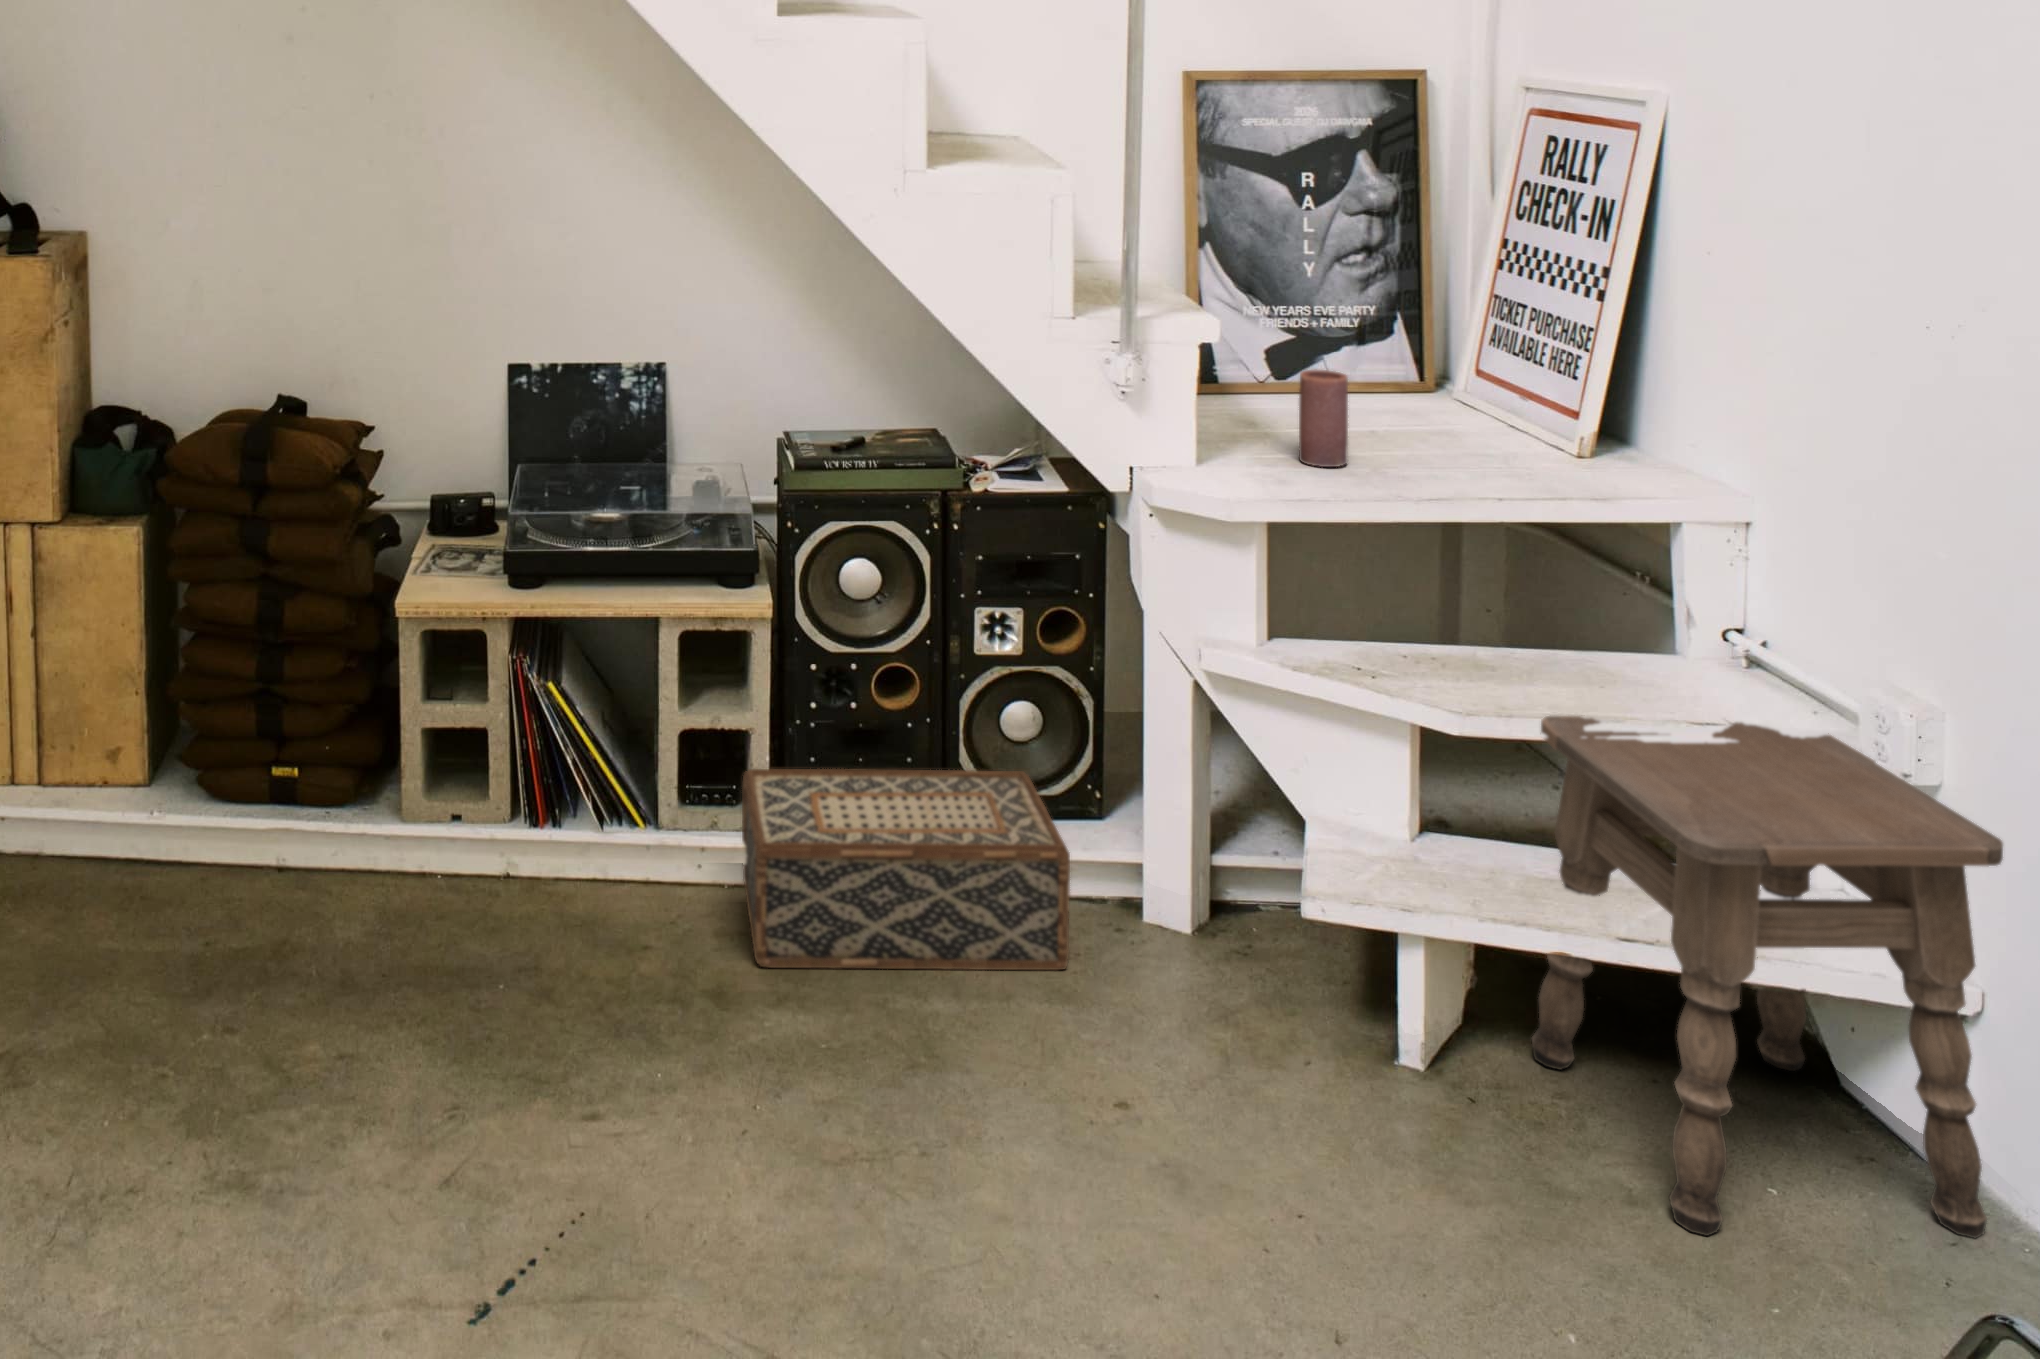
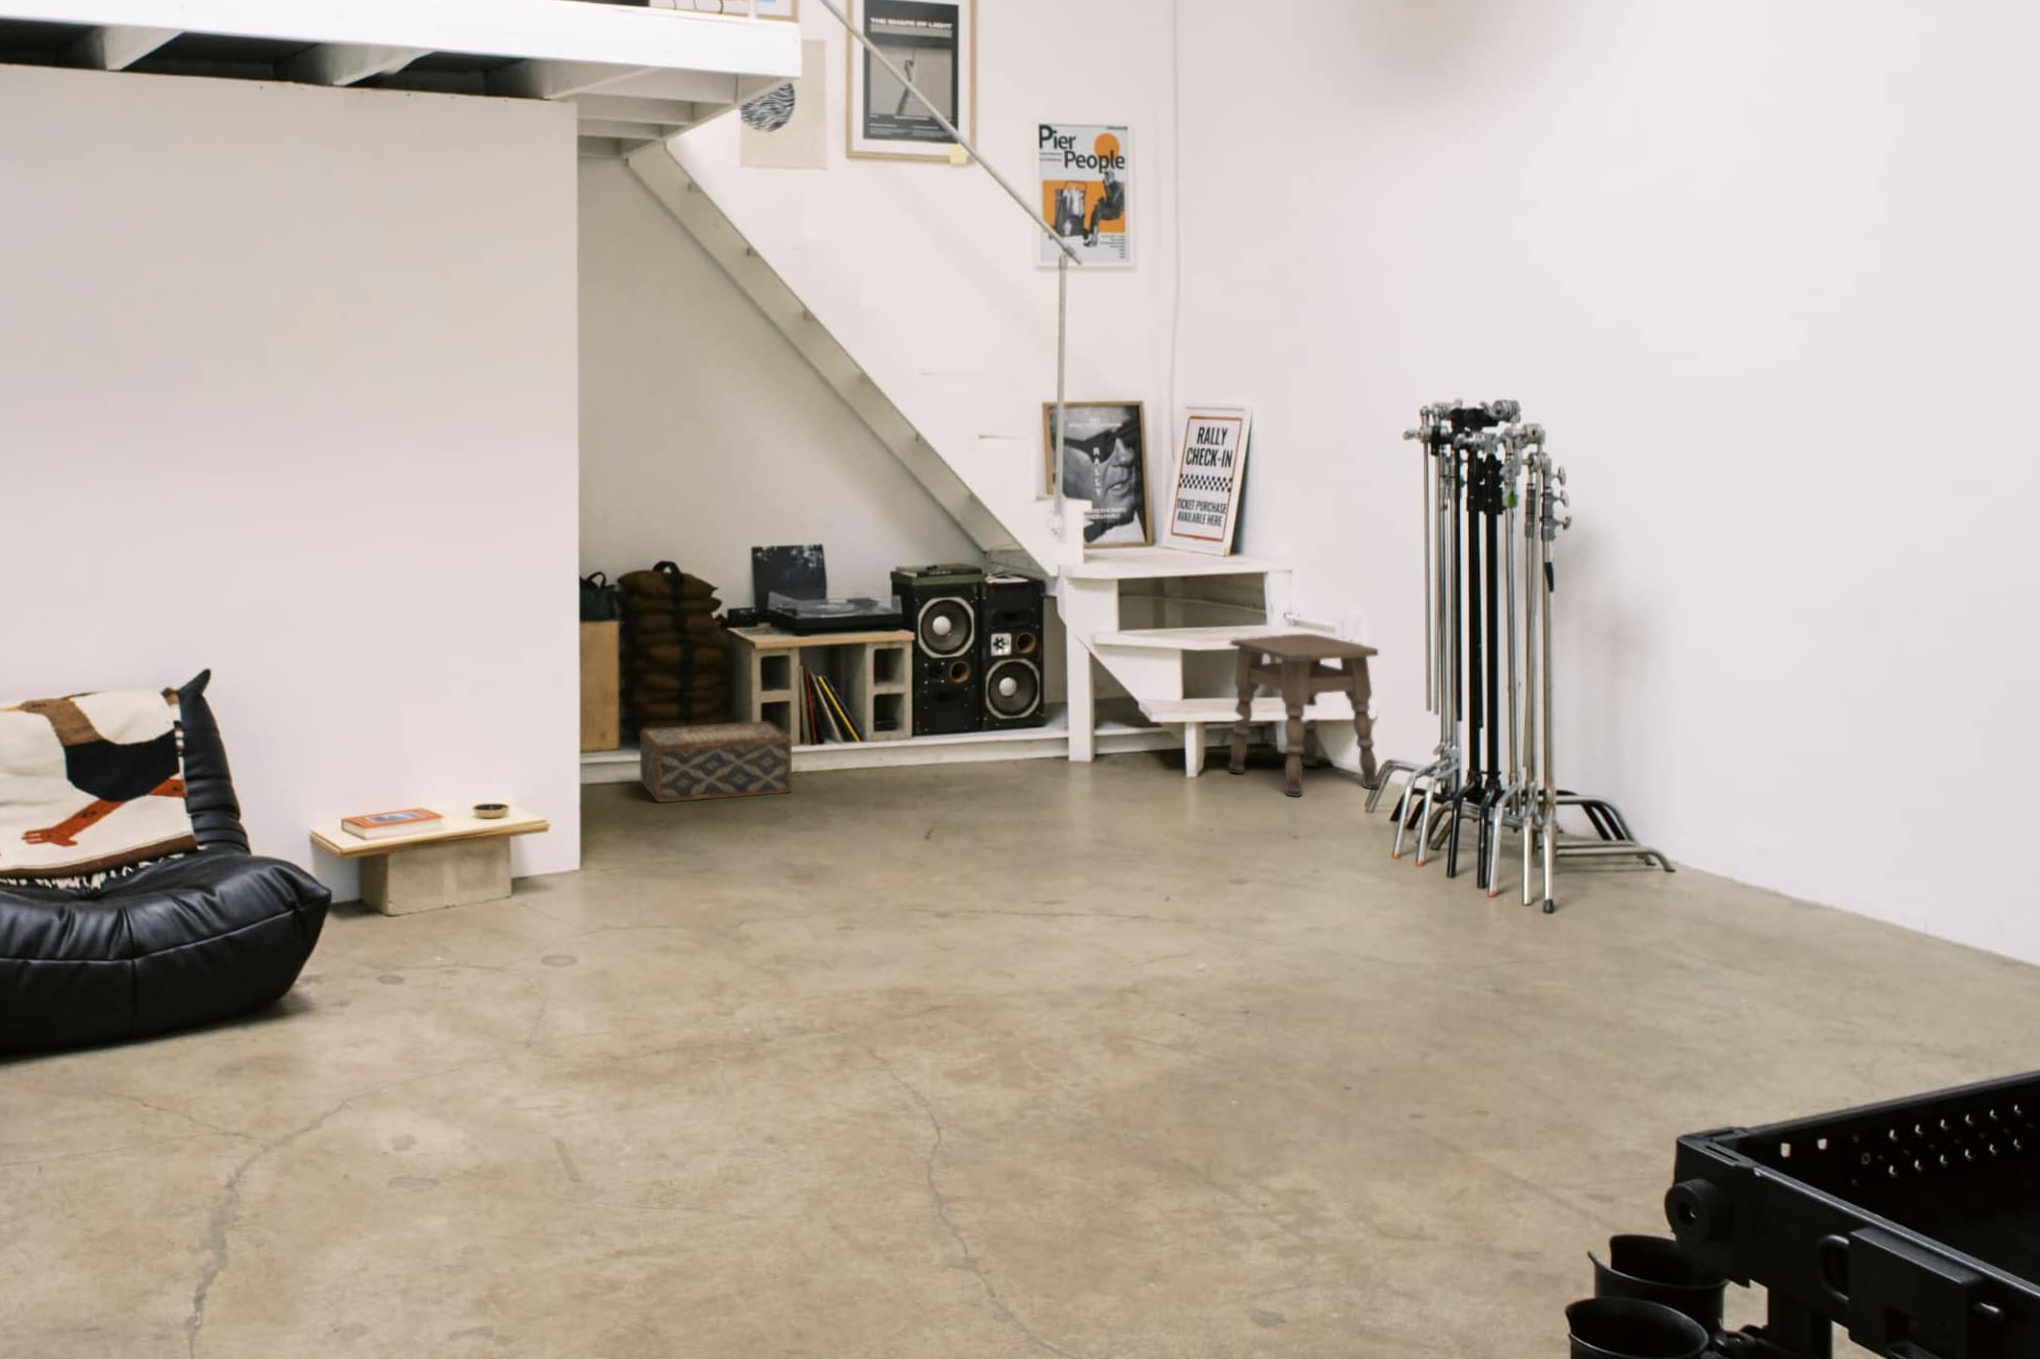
candle: present [1299,370,1348,467] -> none [1122,521,1142,560]
woven basket: present [742,769,1070,970] -> present [640,721,792,802]

